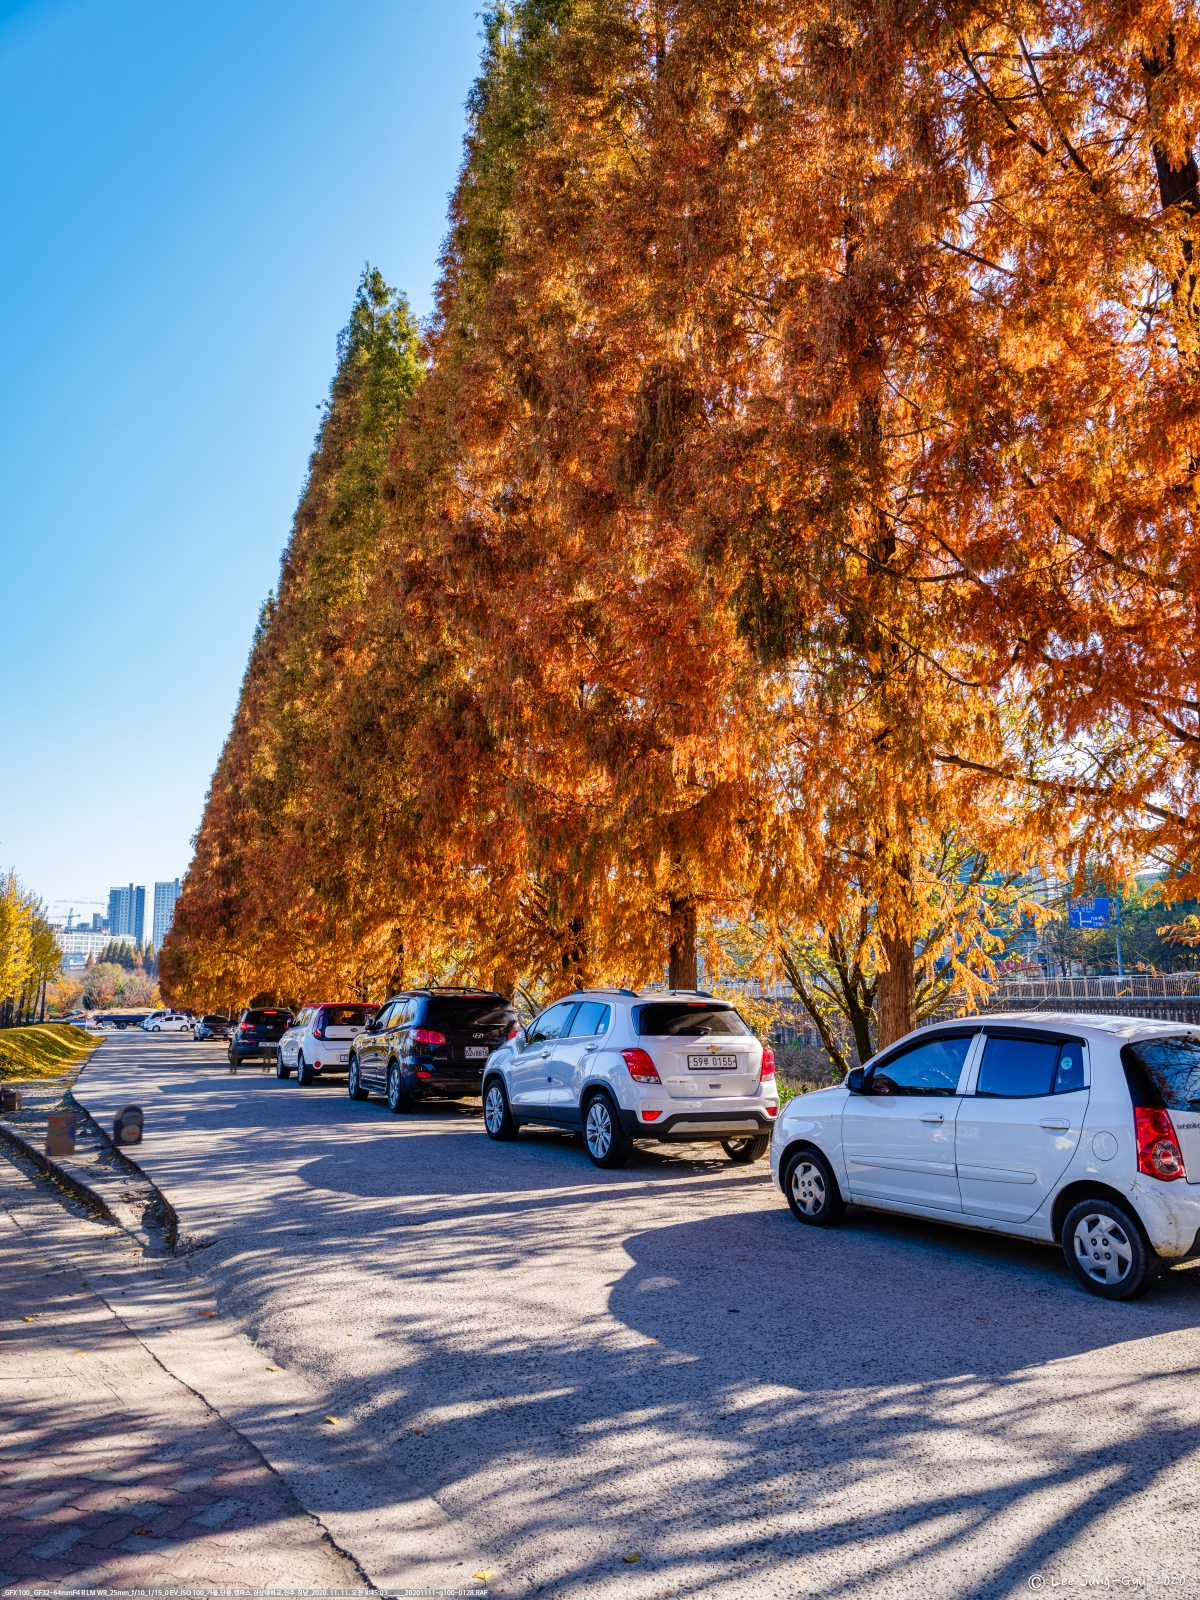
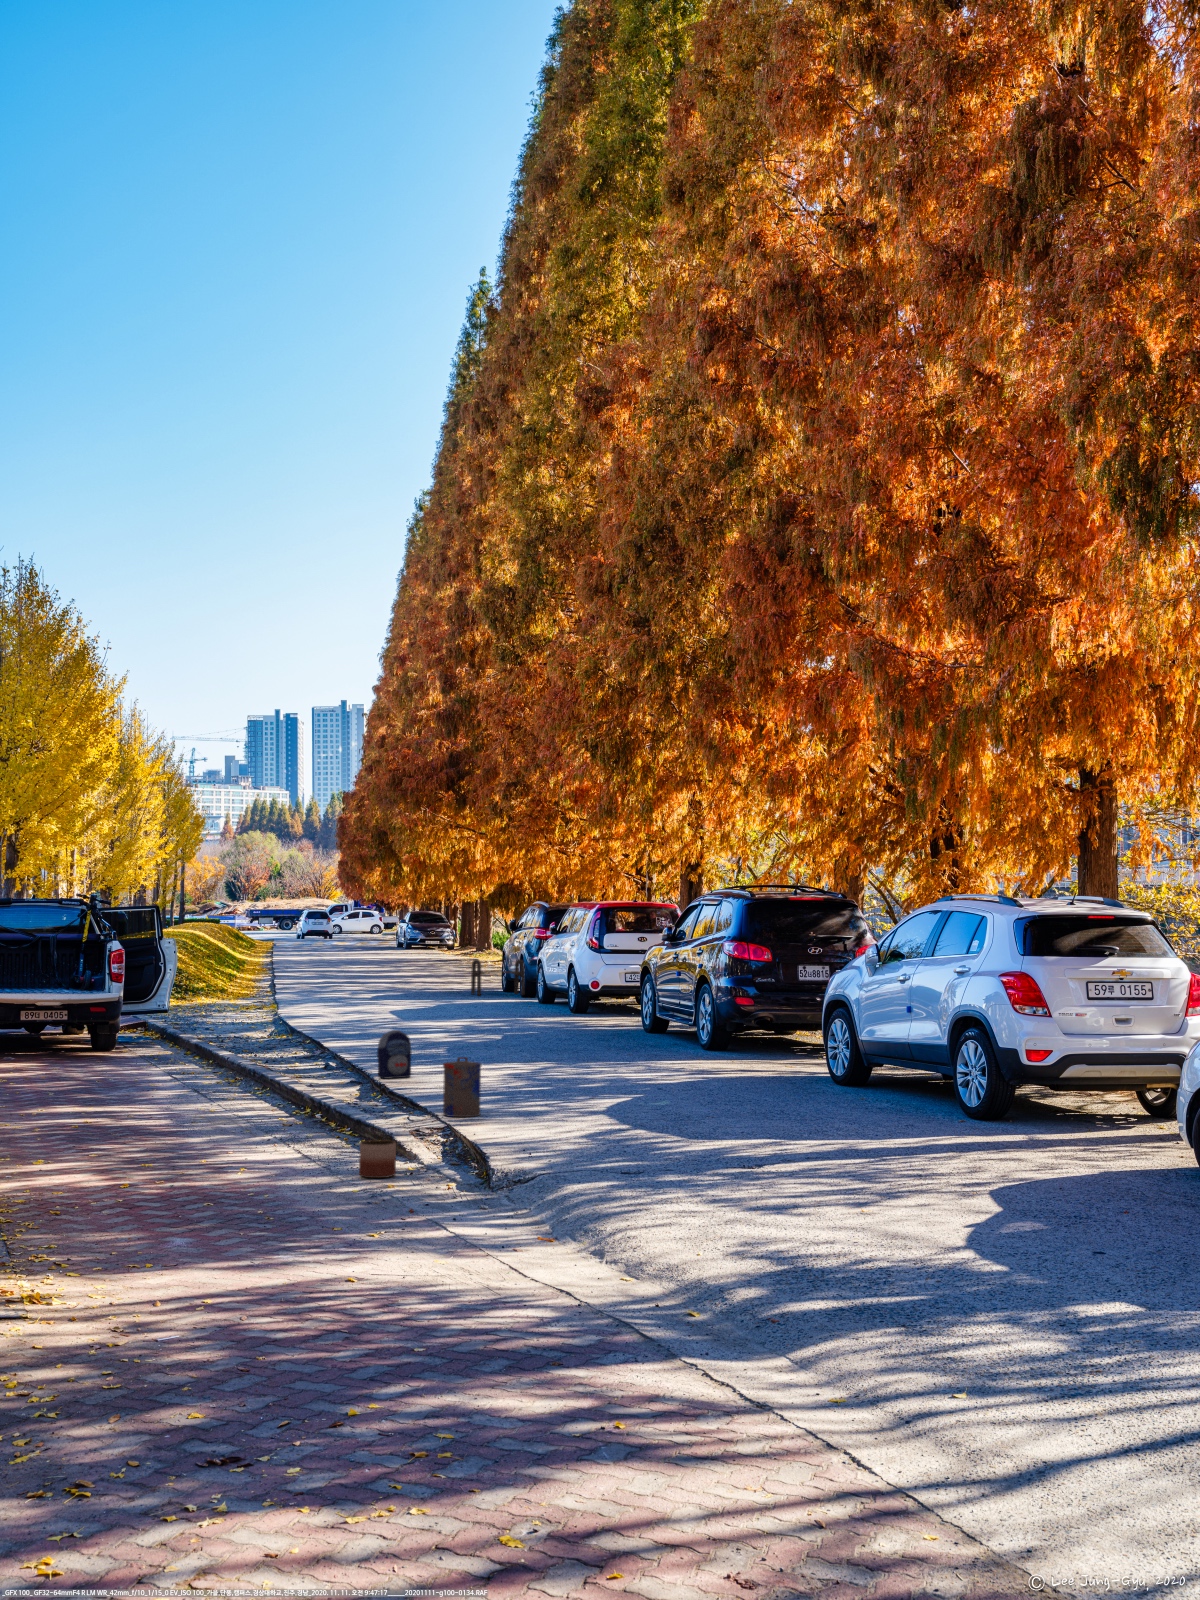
trash can: present [45,1111,79,1156] -> present [443,1057,481,1117]
planter: none [21,1219,64,1260] -> present [359,1140,396,1178]

